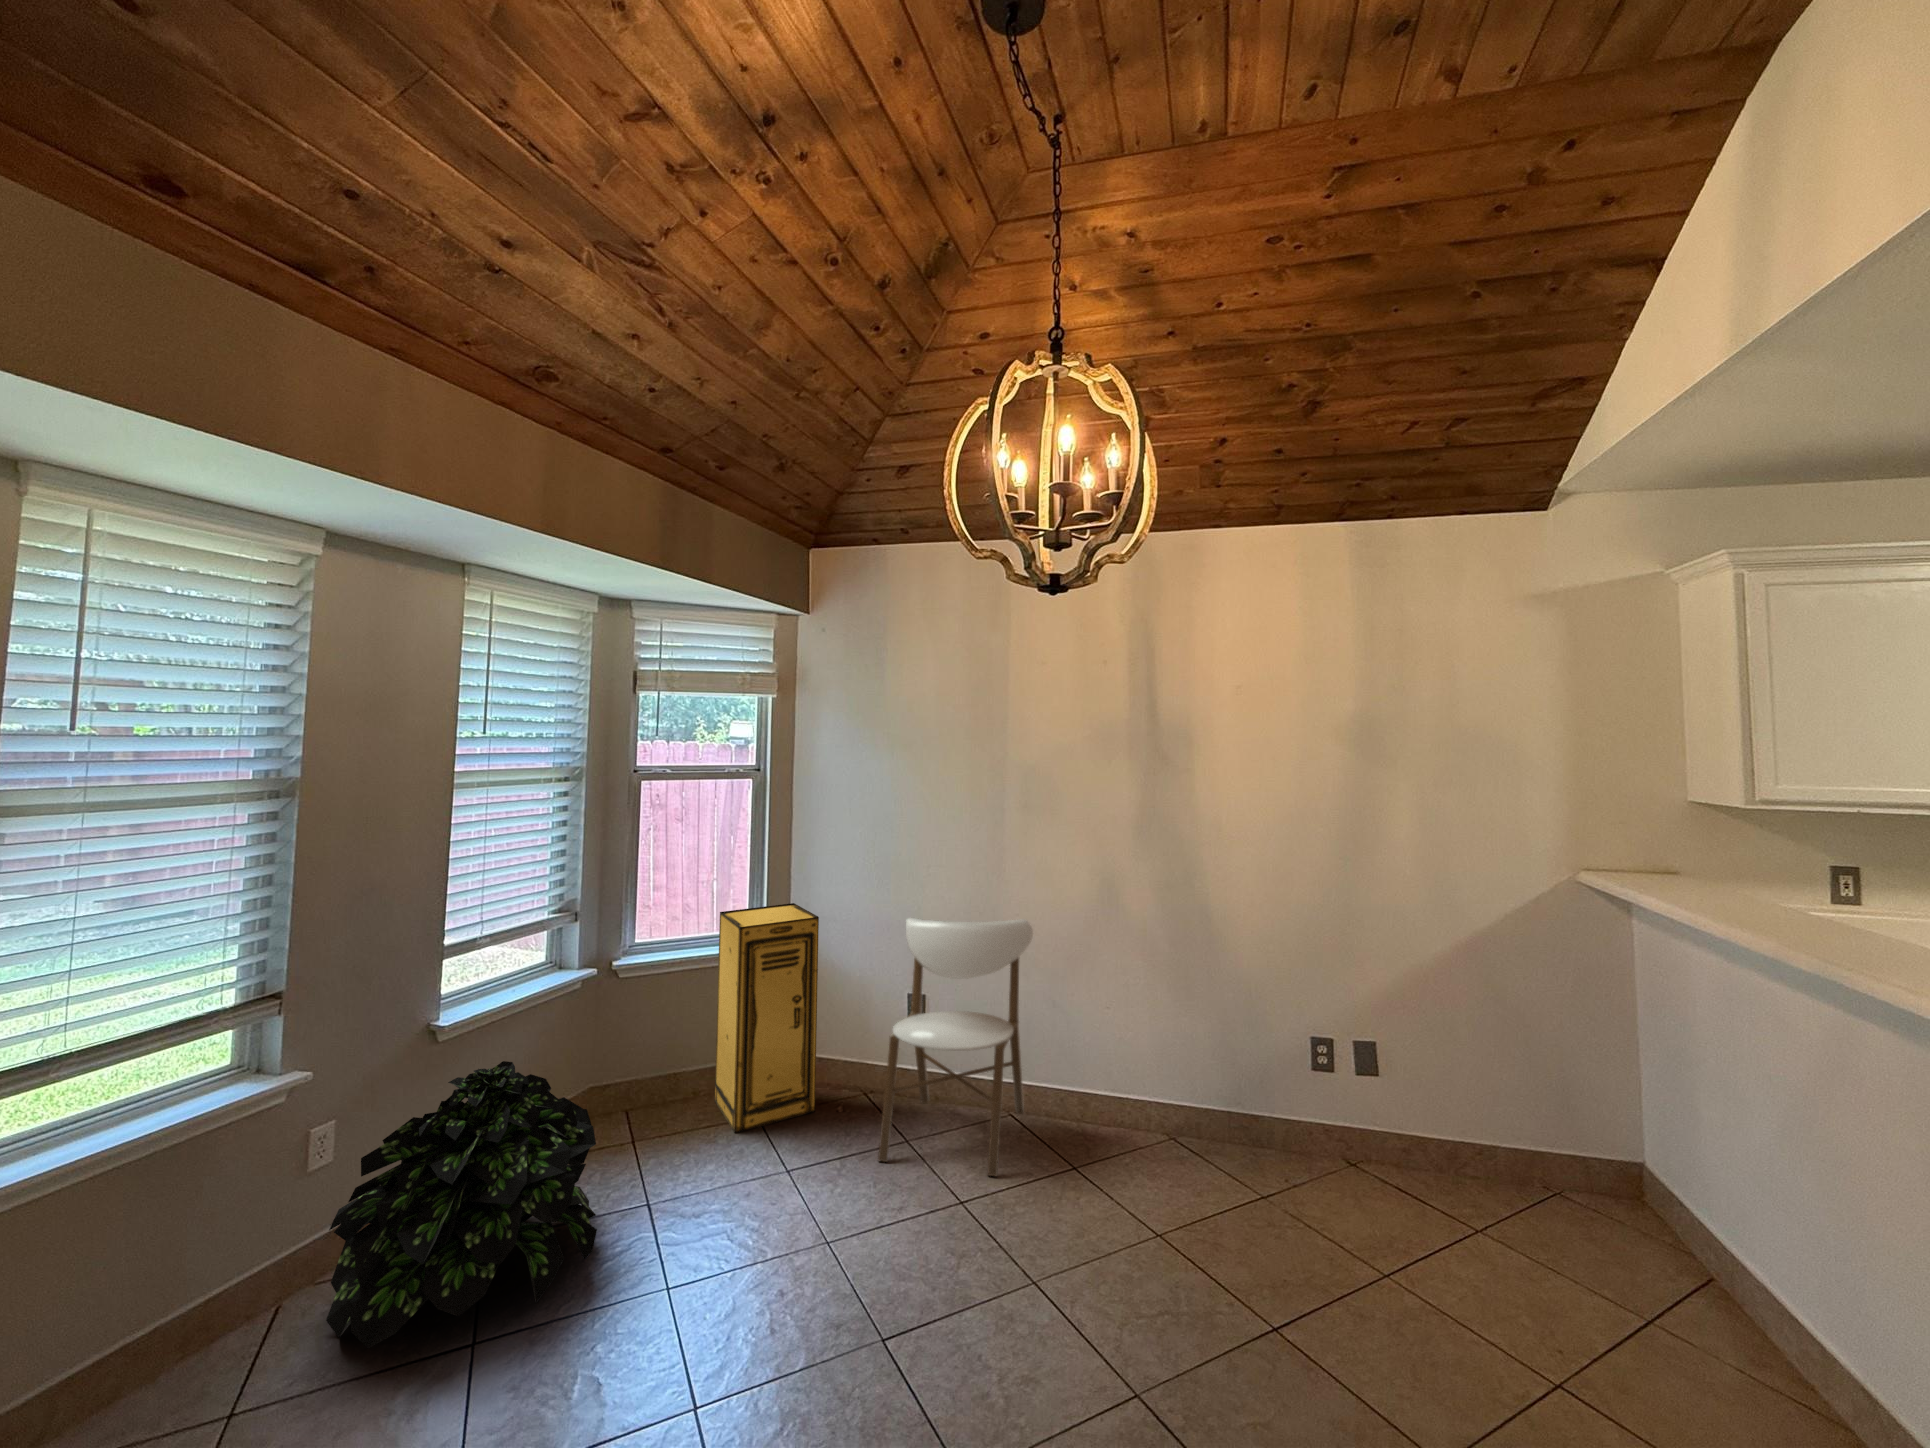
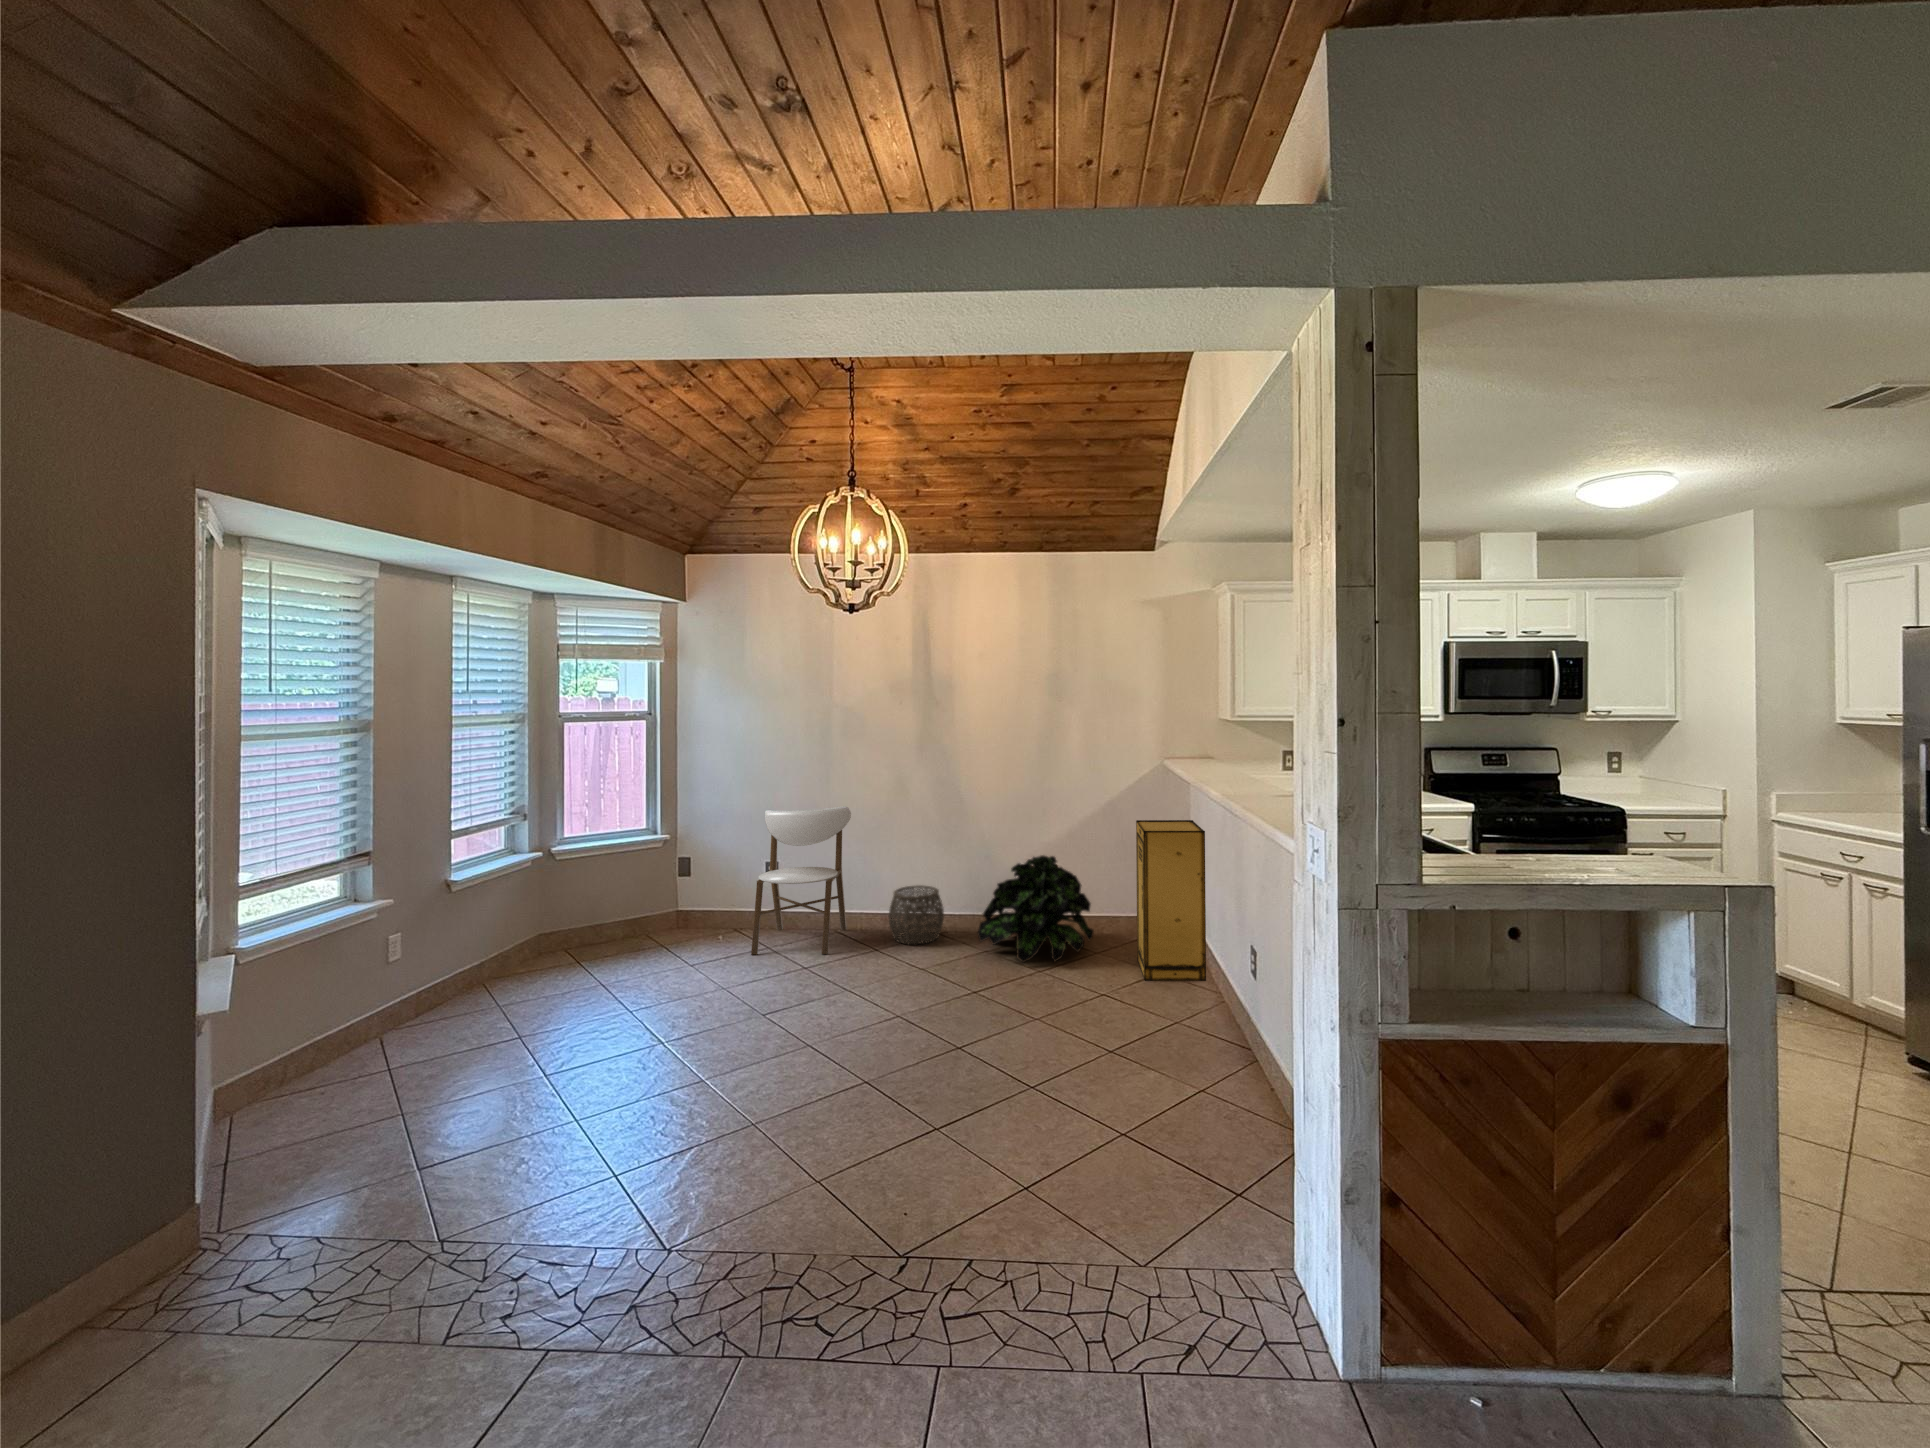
storage cabinet: present [715,903,819,1133] -> present [1136,820,1206,981]
woven basket: none [1093,1056,1186,1171] -> present [889,885,944,945]
potted plant: present [326,1061,597,1348] -> present [978,855,1094,962]

